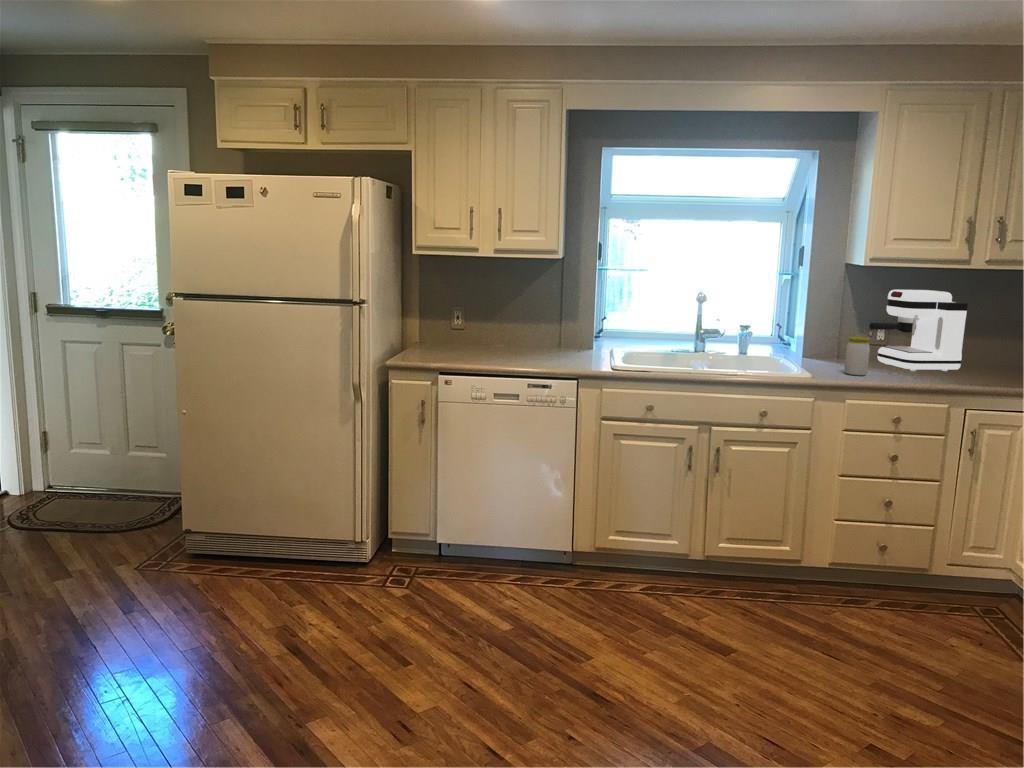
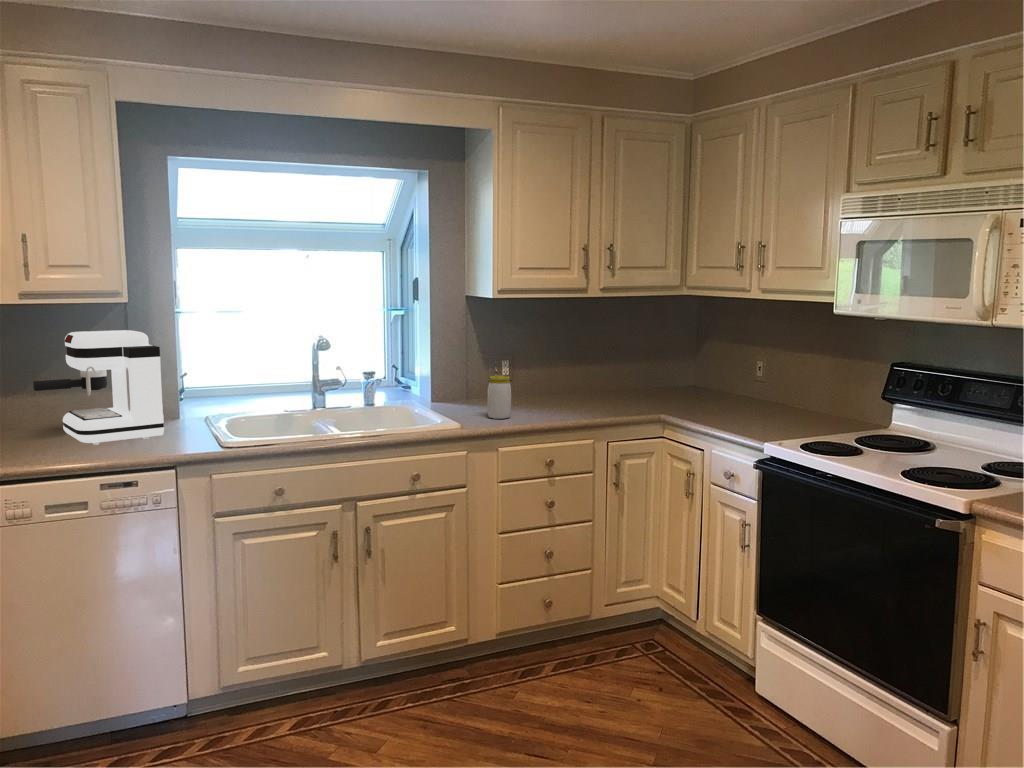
coffee maker: present [869,290,968,371] -> present [33,330,164,445]

